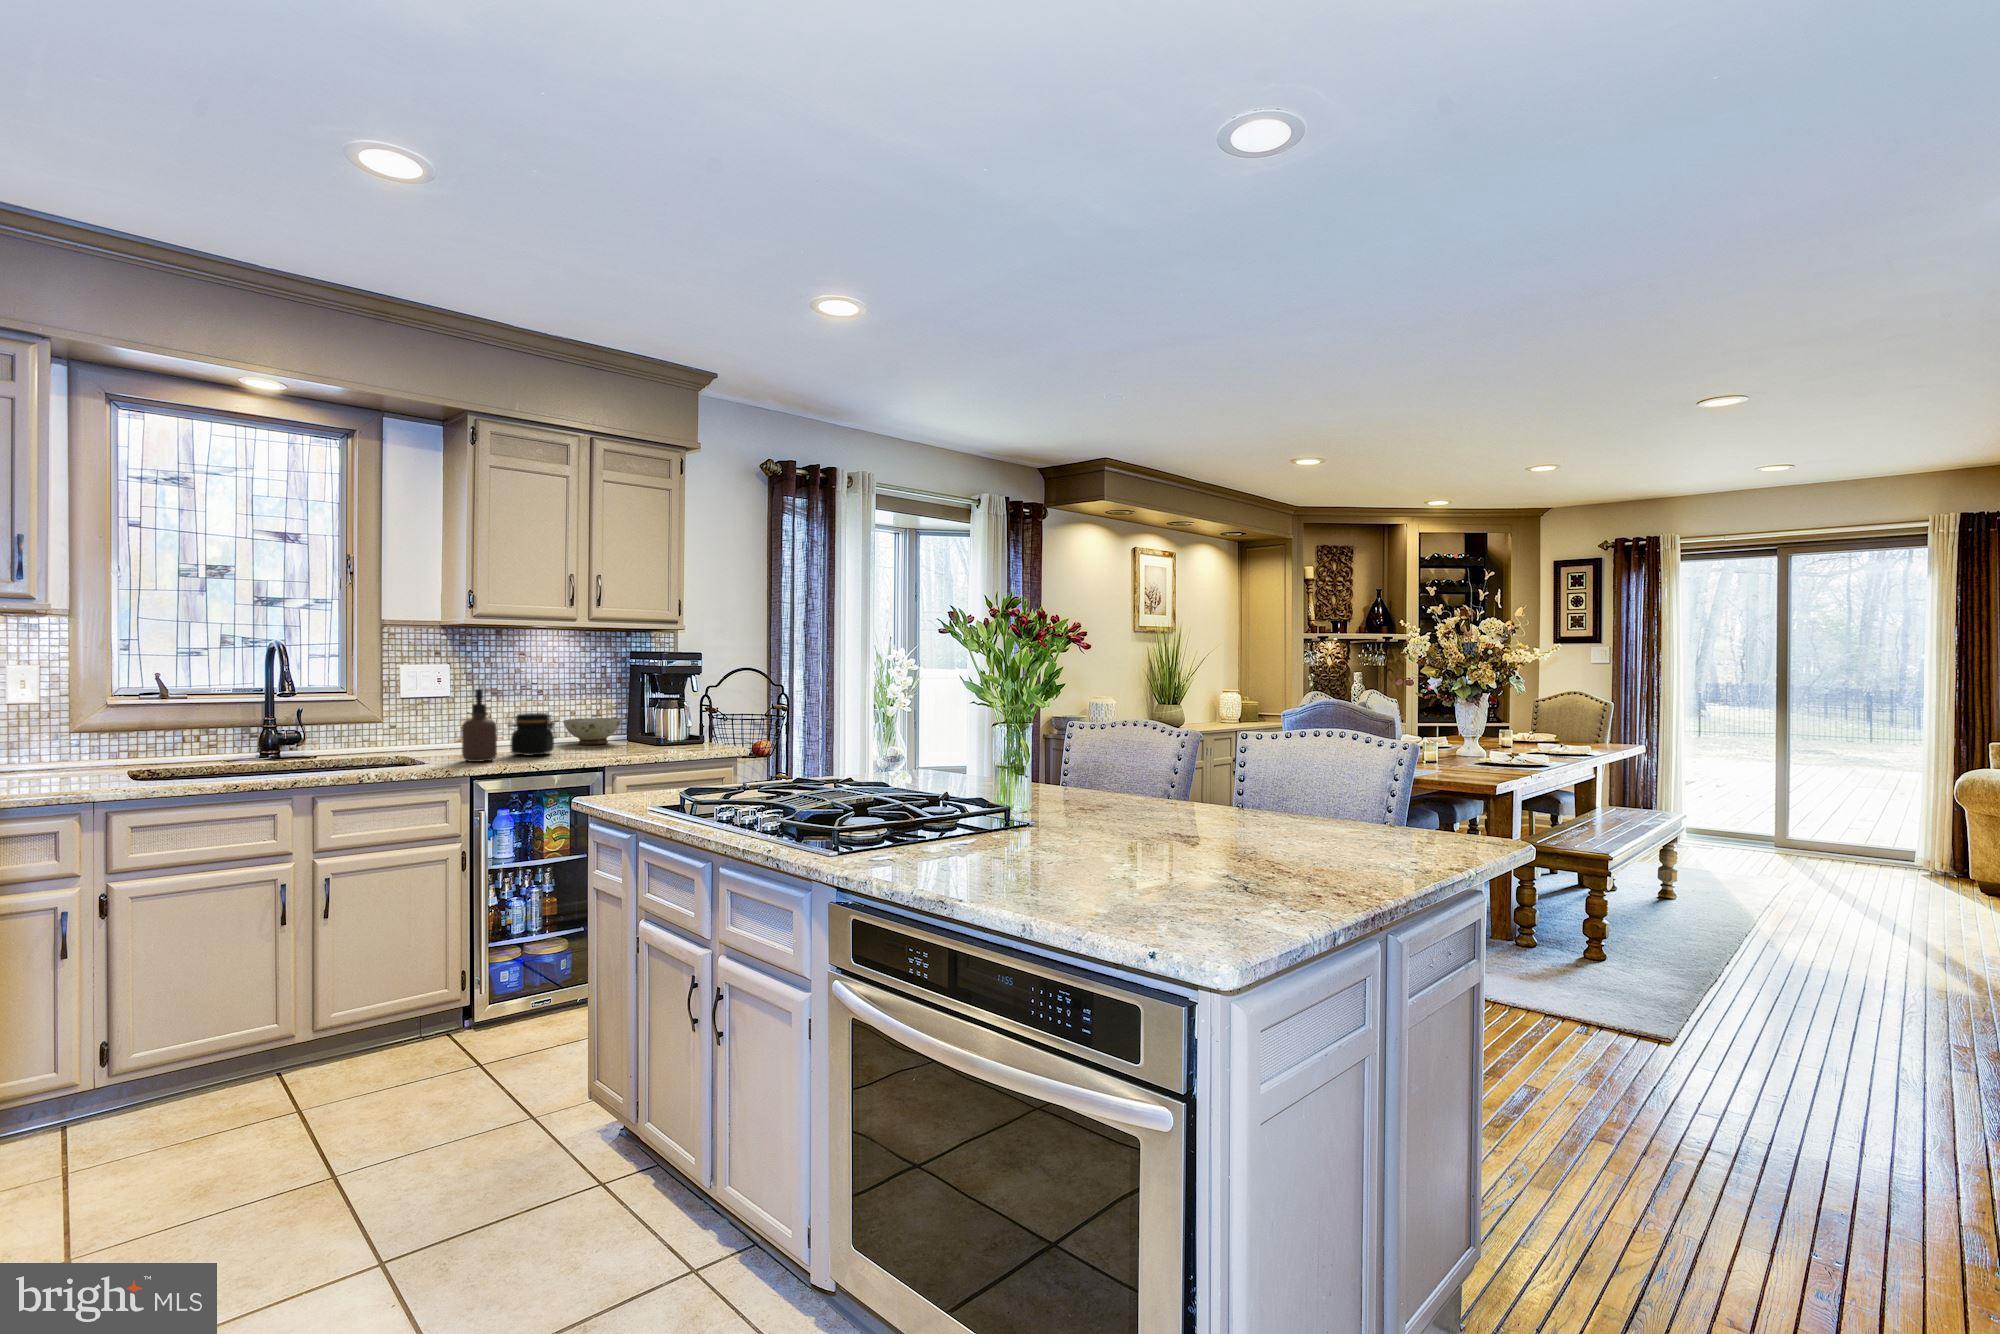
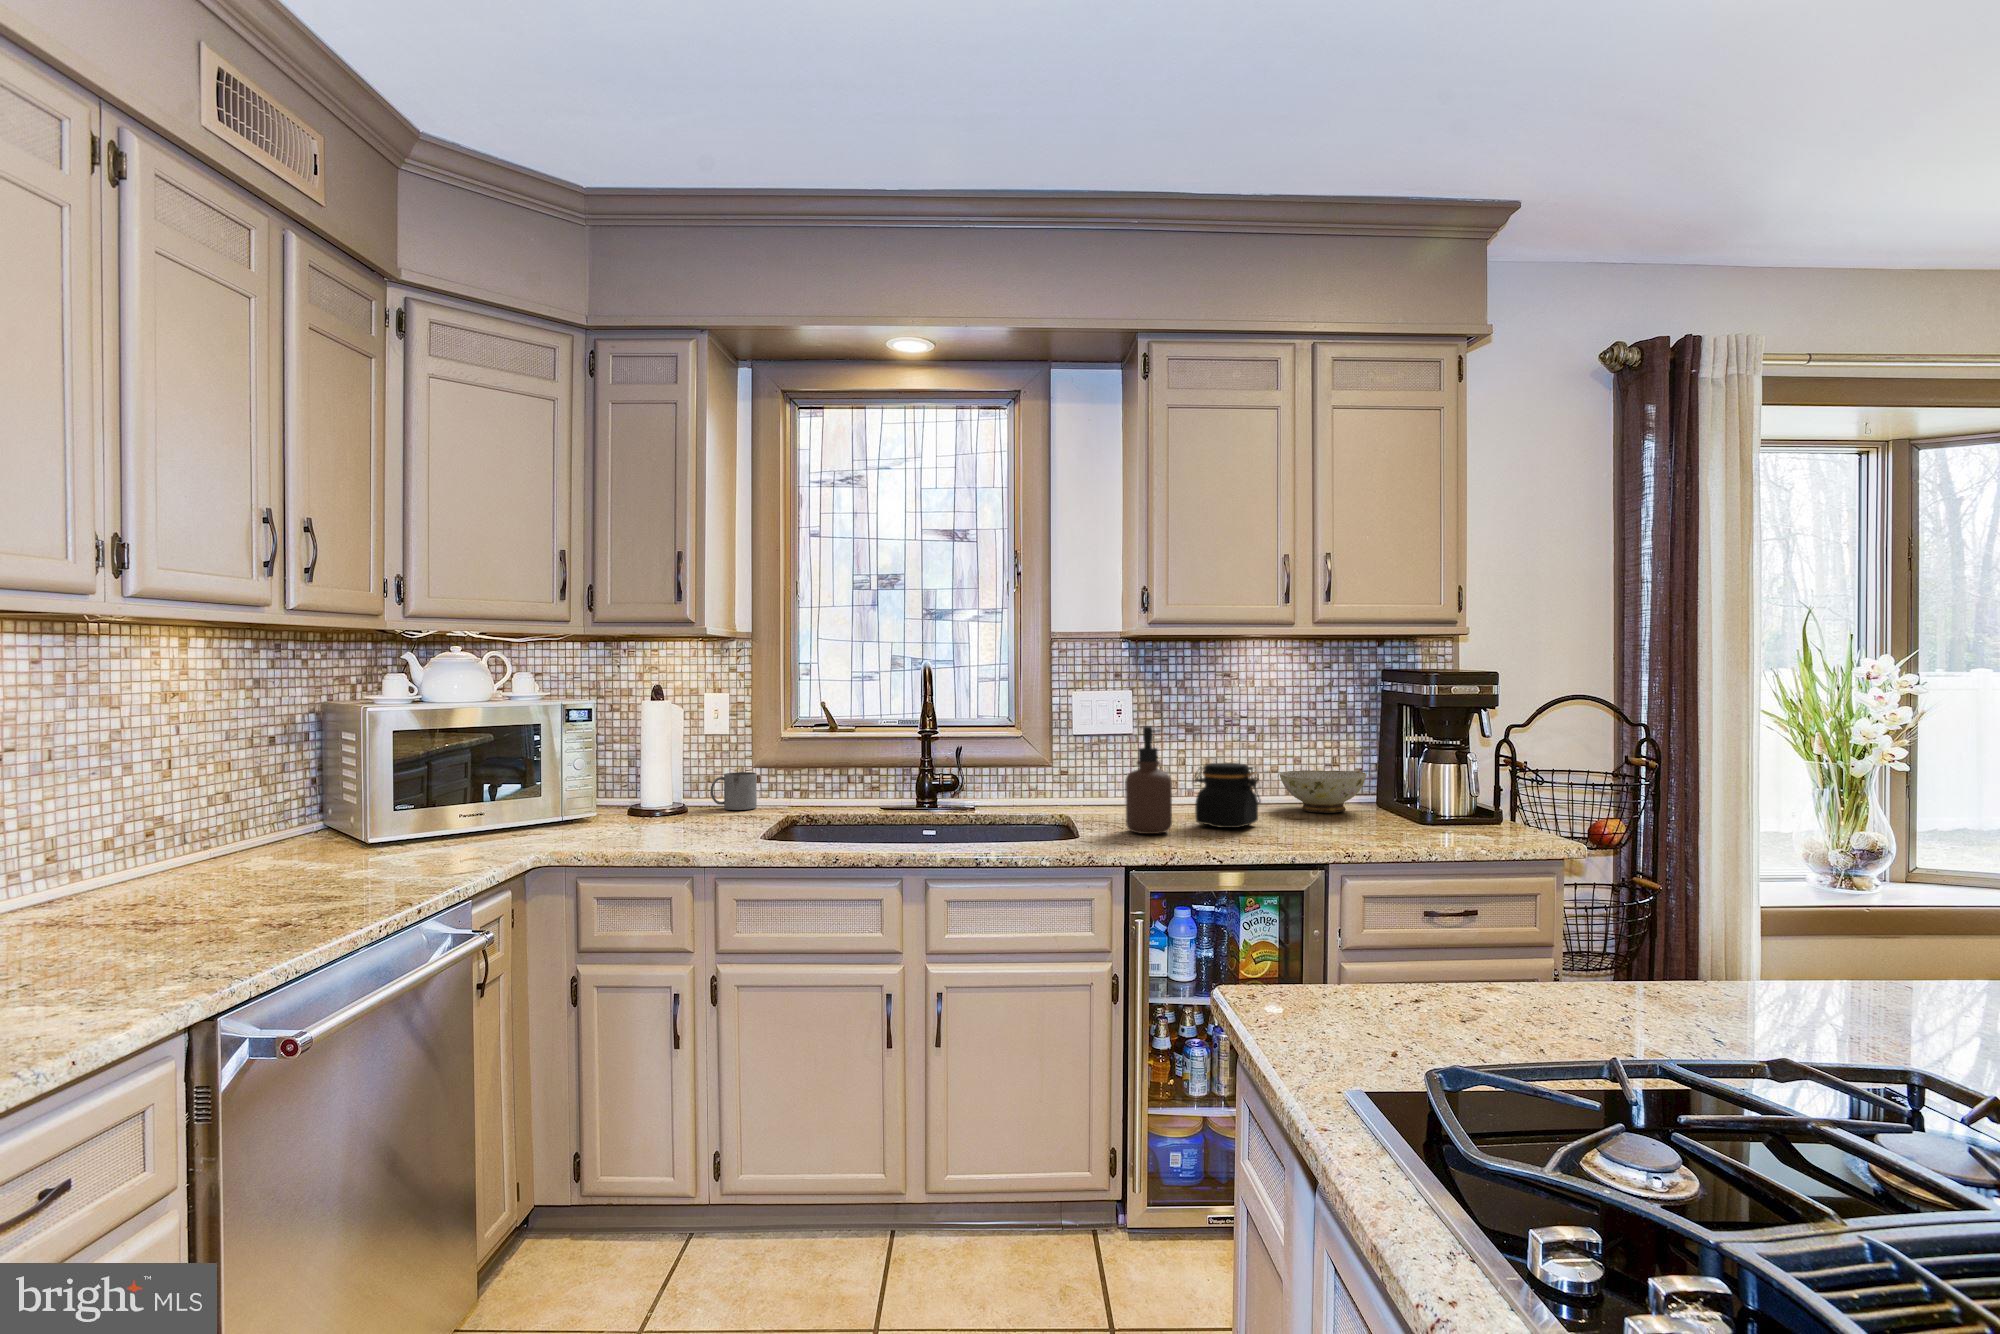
mug: none [34,737,89,771] -> present [711,772,757,810]

